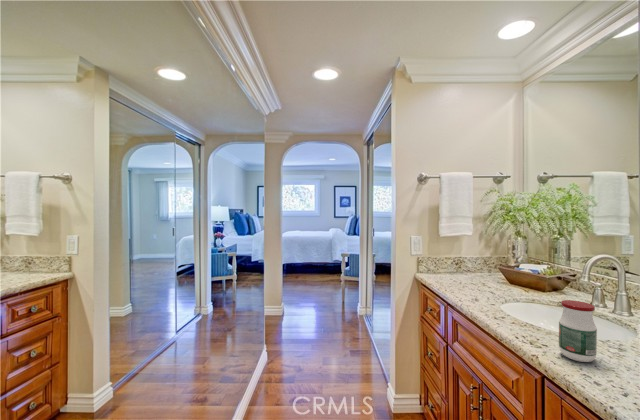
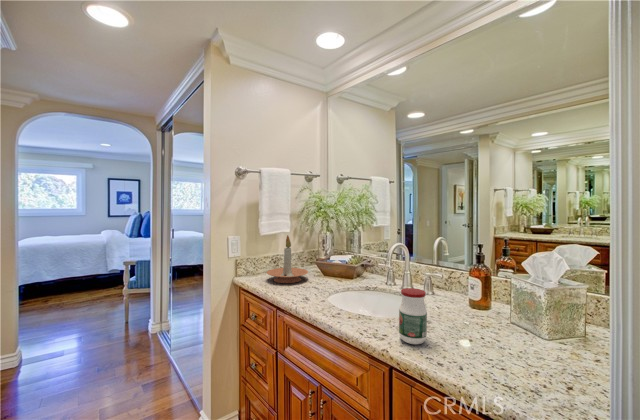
candle holder: none [444,238,490,285] -> present [267,235,308,283]

